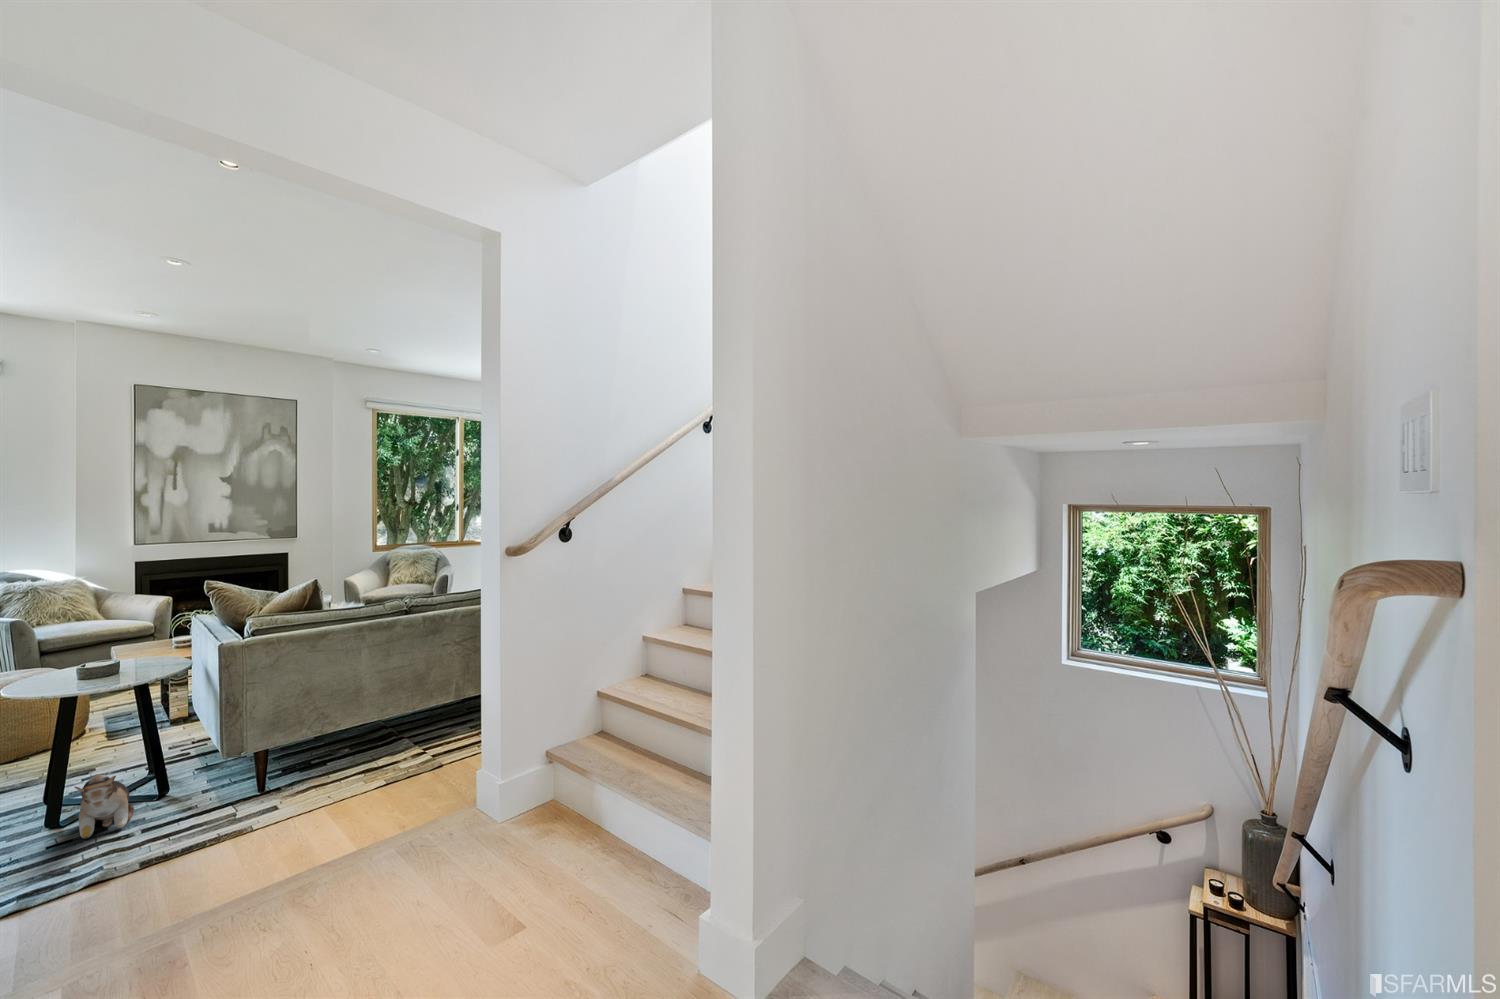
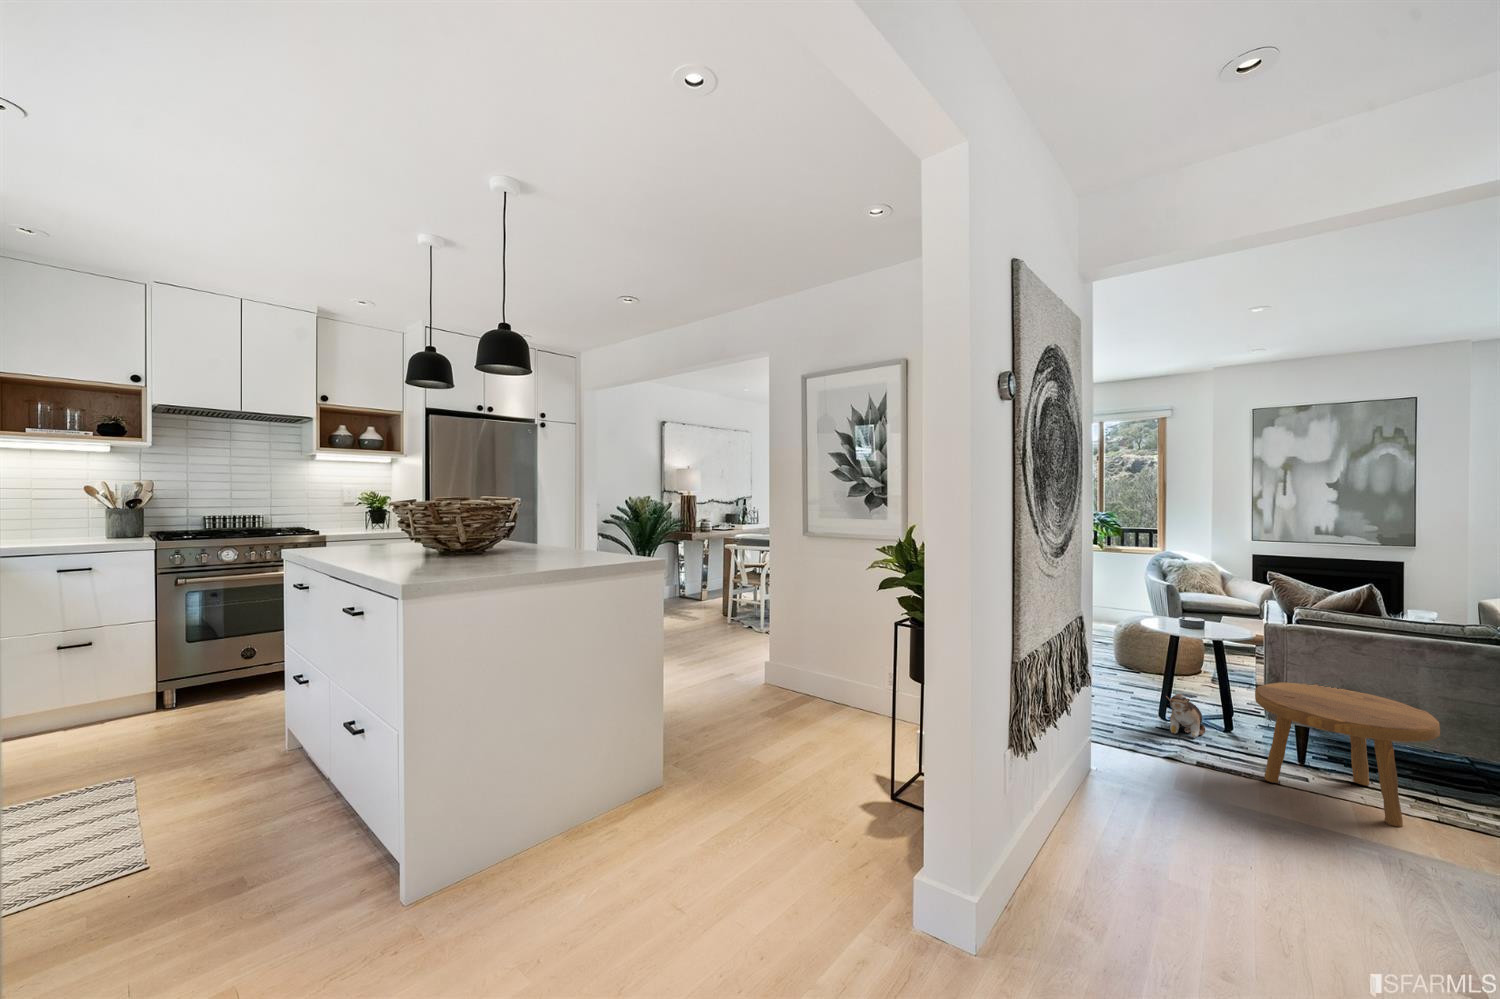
footstool: none [218,687,390,834] -> present [1255,682,1440,827]

